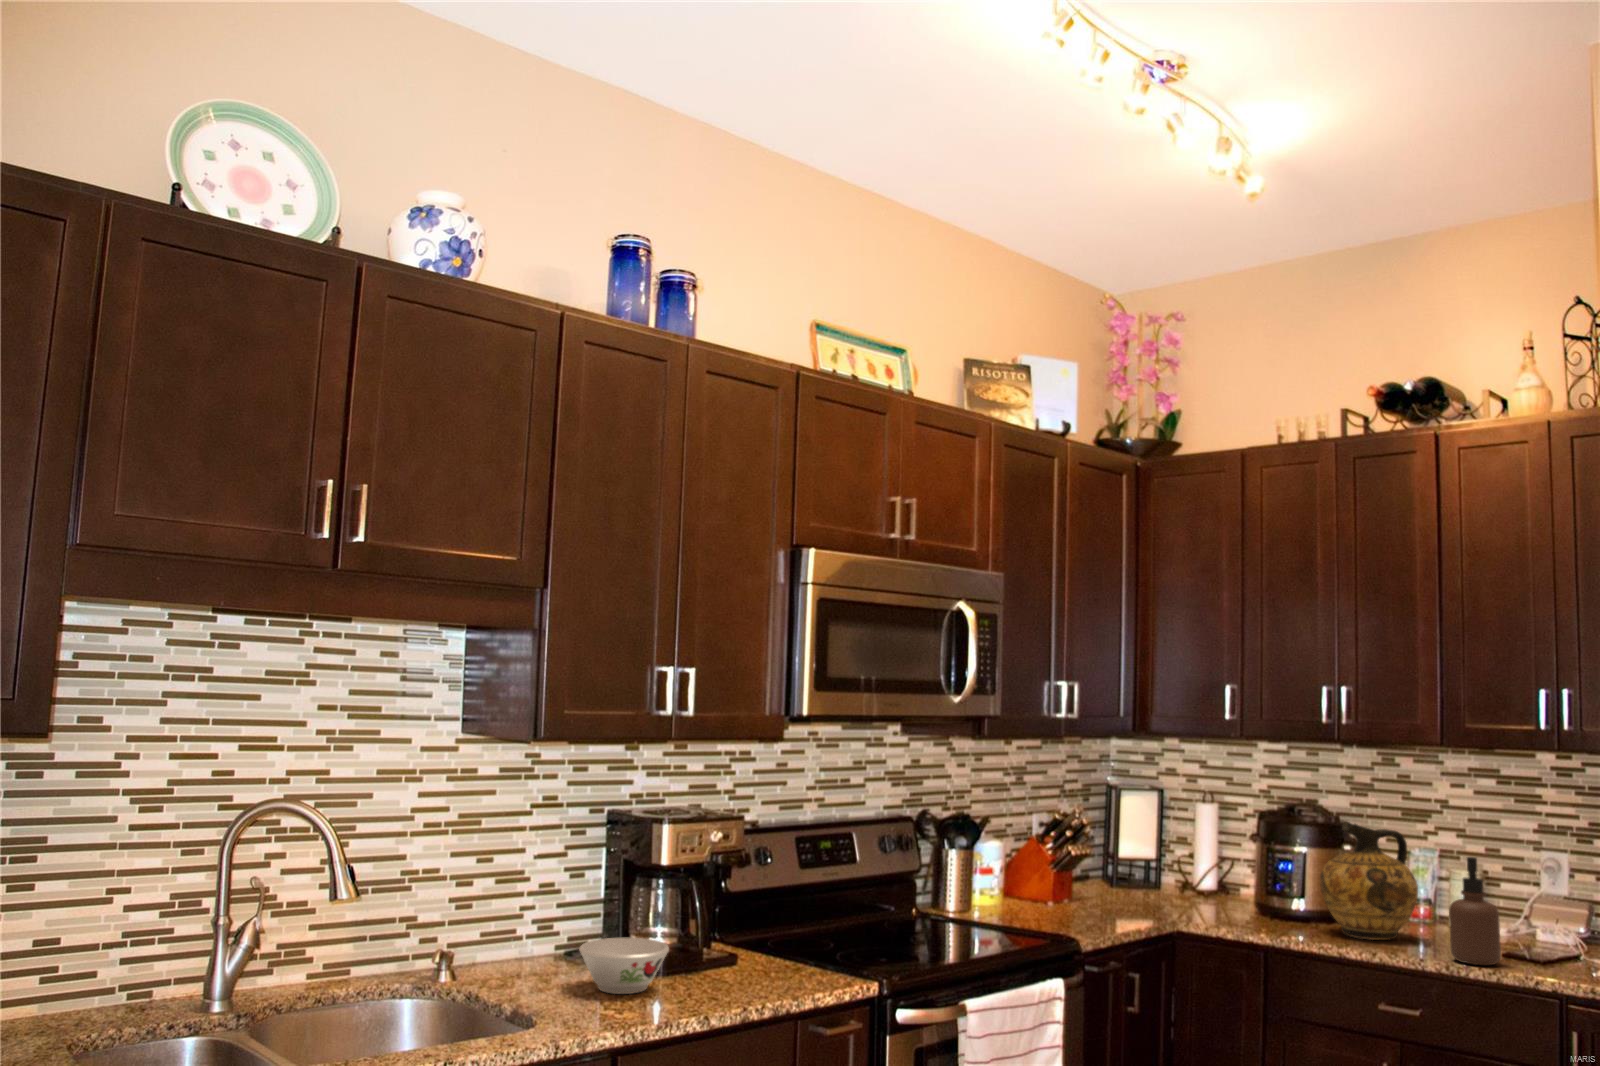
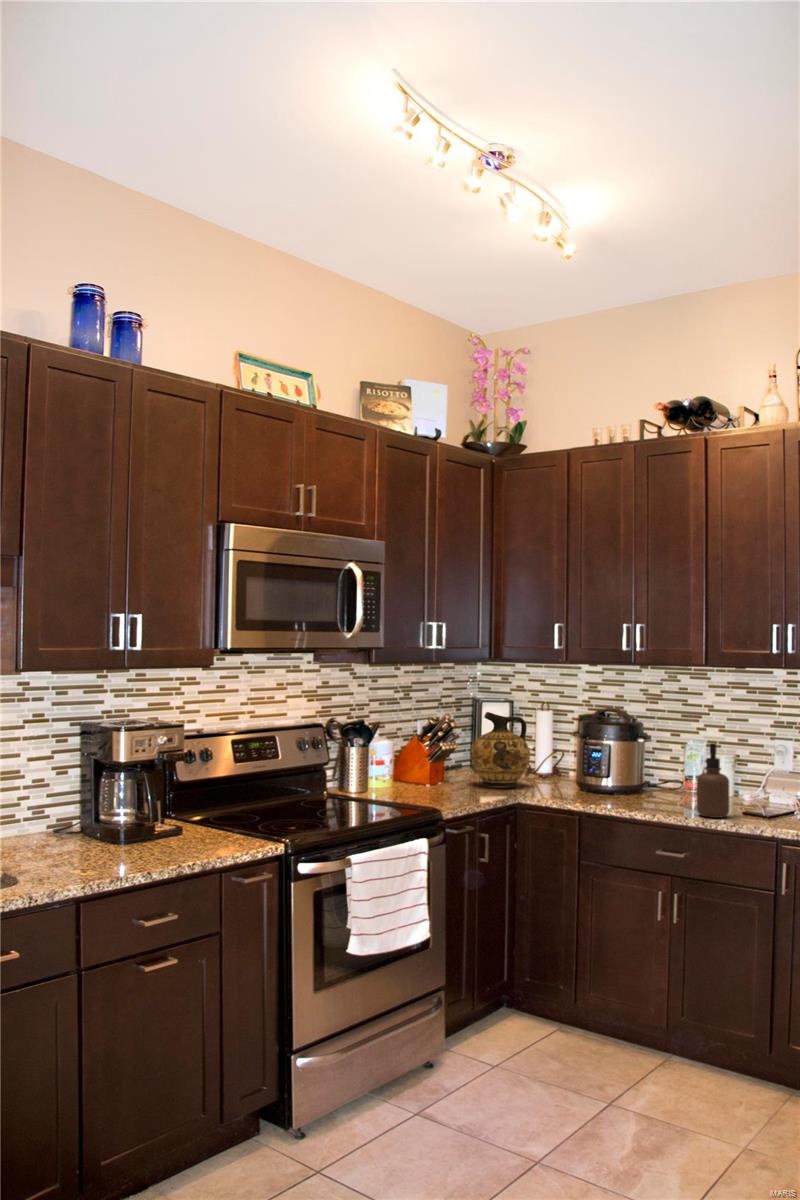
ceramic jug: present [1320,822,1418,940] -> present [470,712,530,788]
bowl: present [579,938,669,994] -> none [57,818,126,858]

